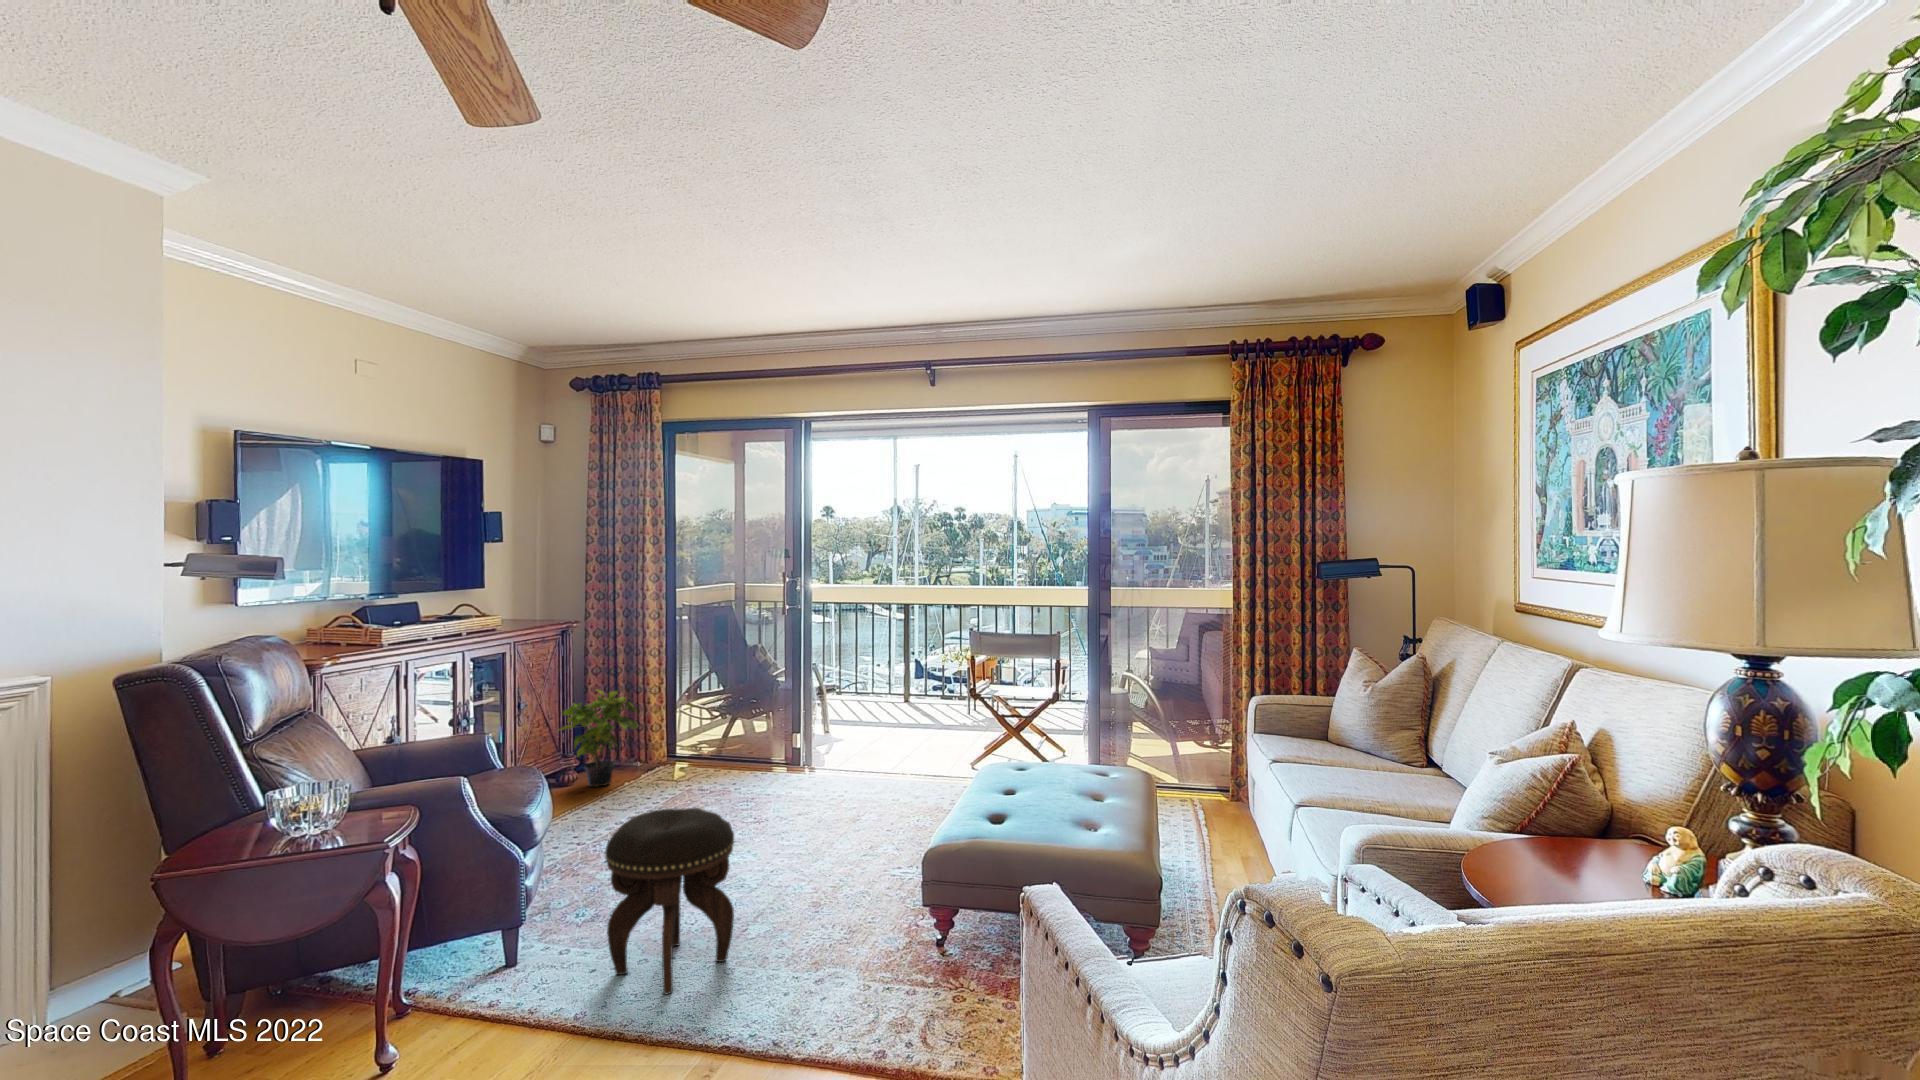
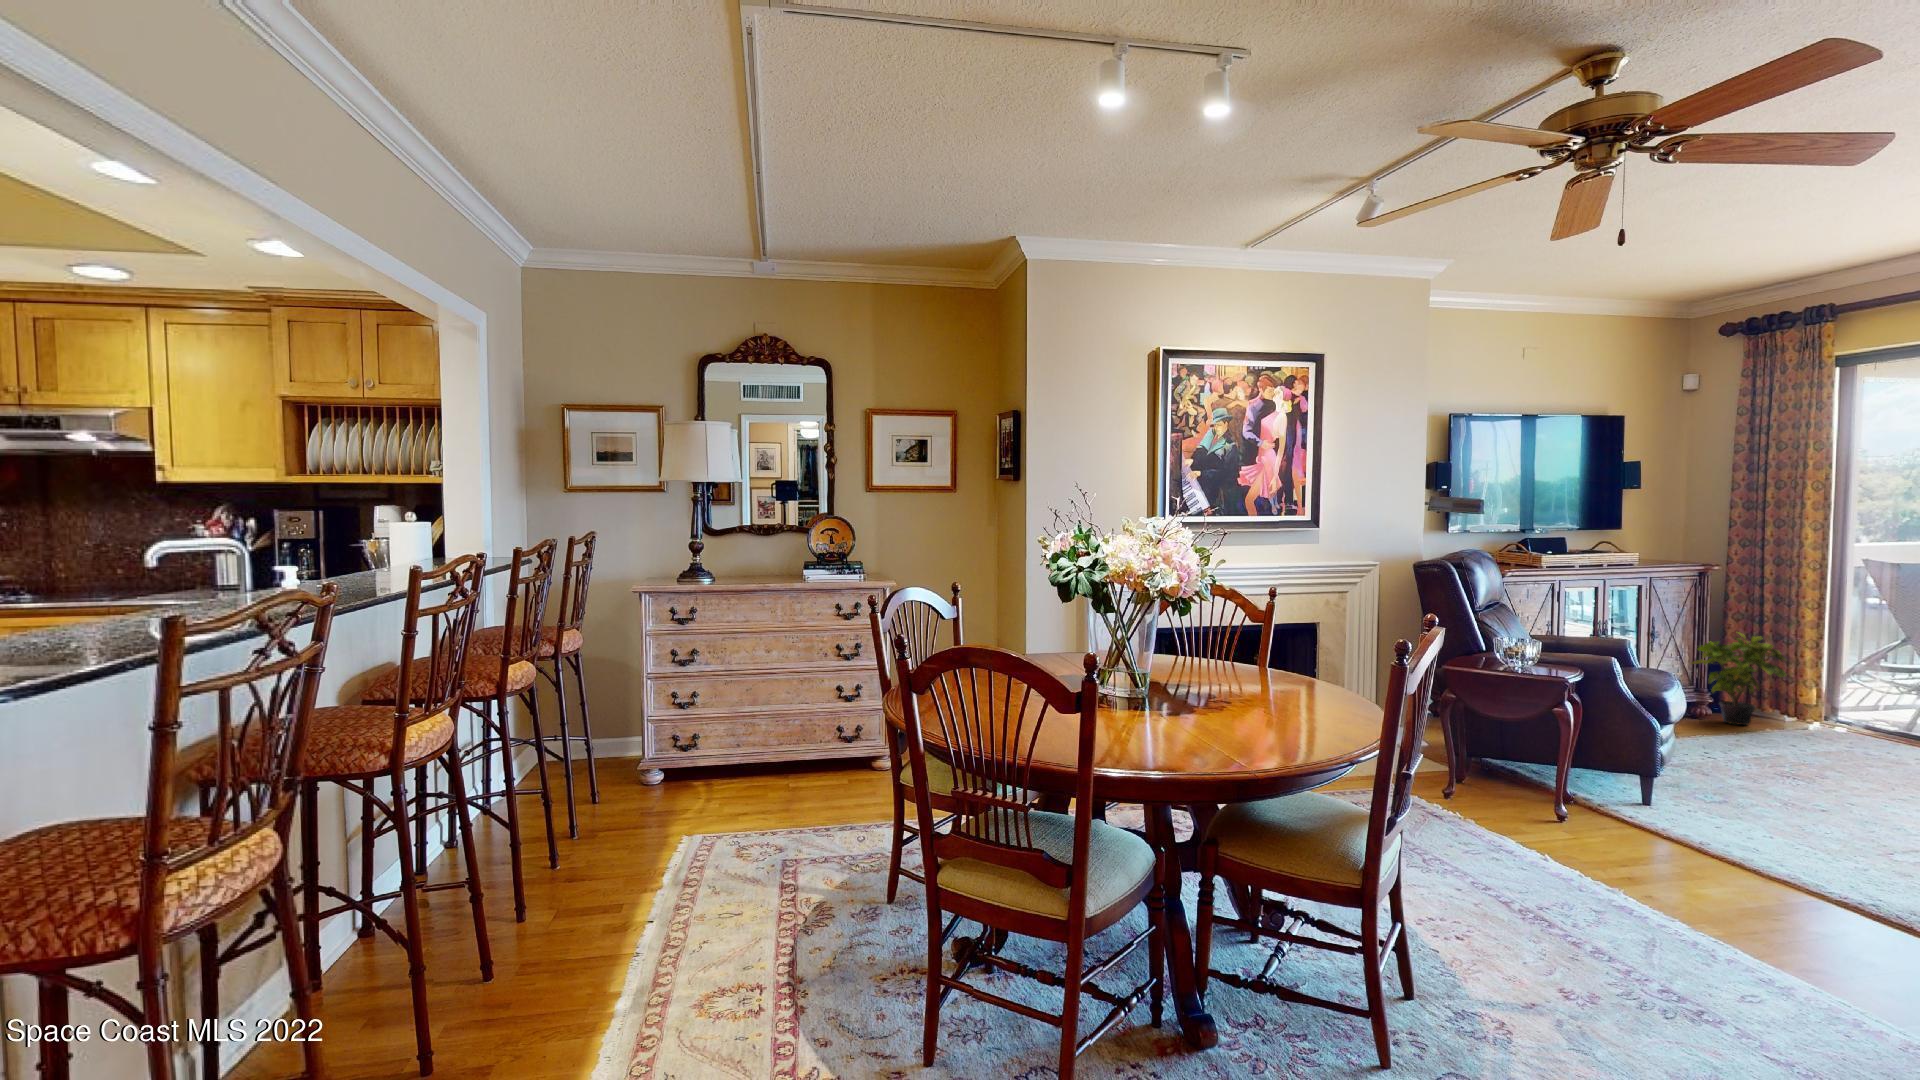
footstool: present [605,808,734,994] -> none [1737,717,1882,865]

